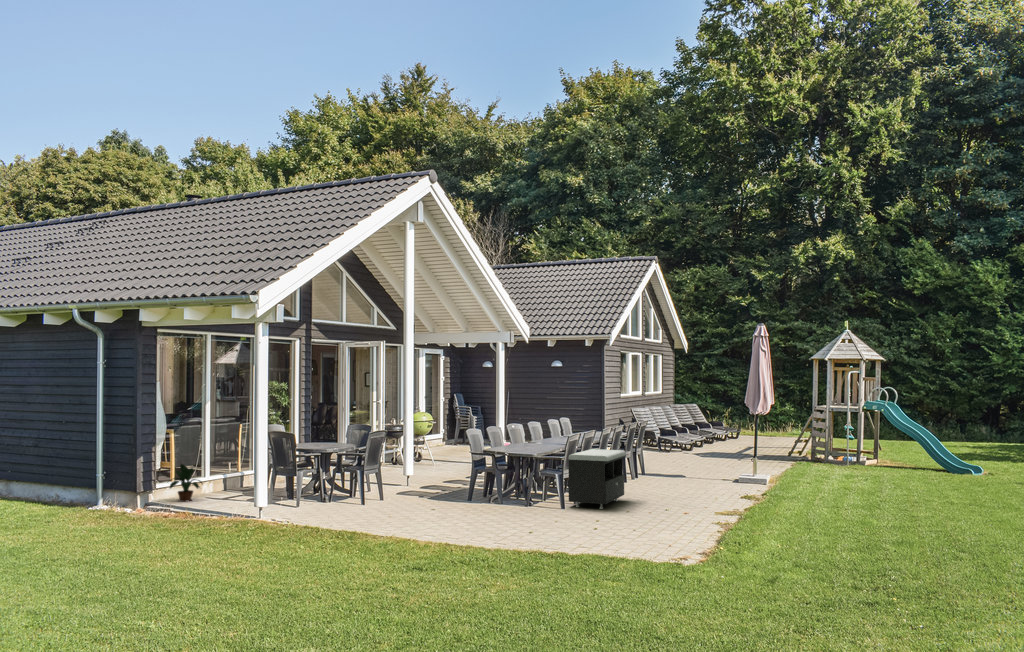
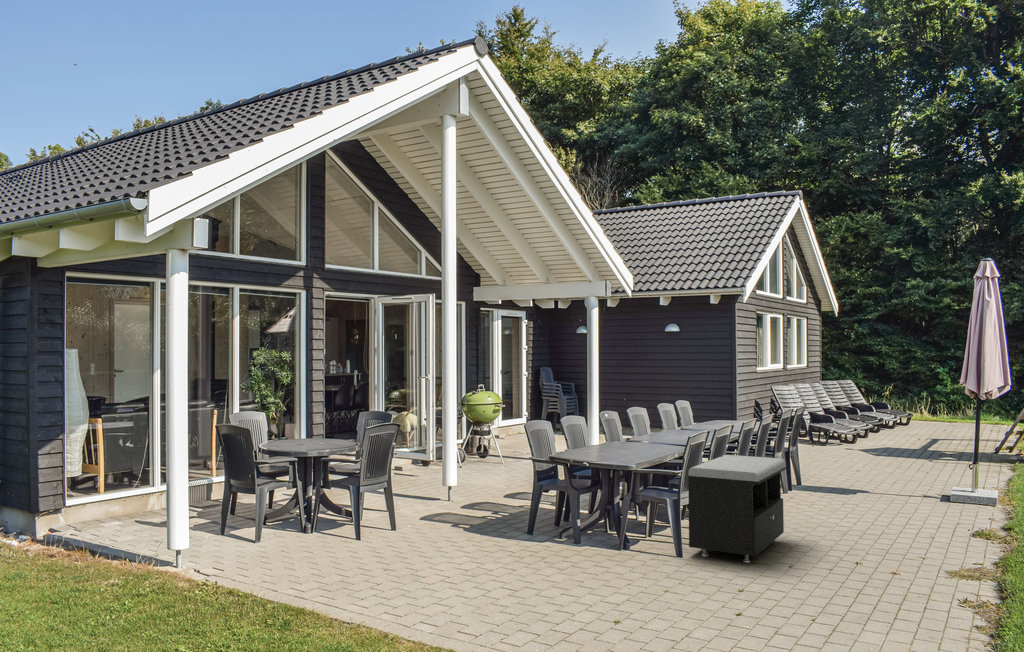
potted plant: present [169,464,202,502] -> none [76,471,135,527]

